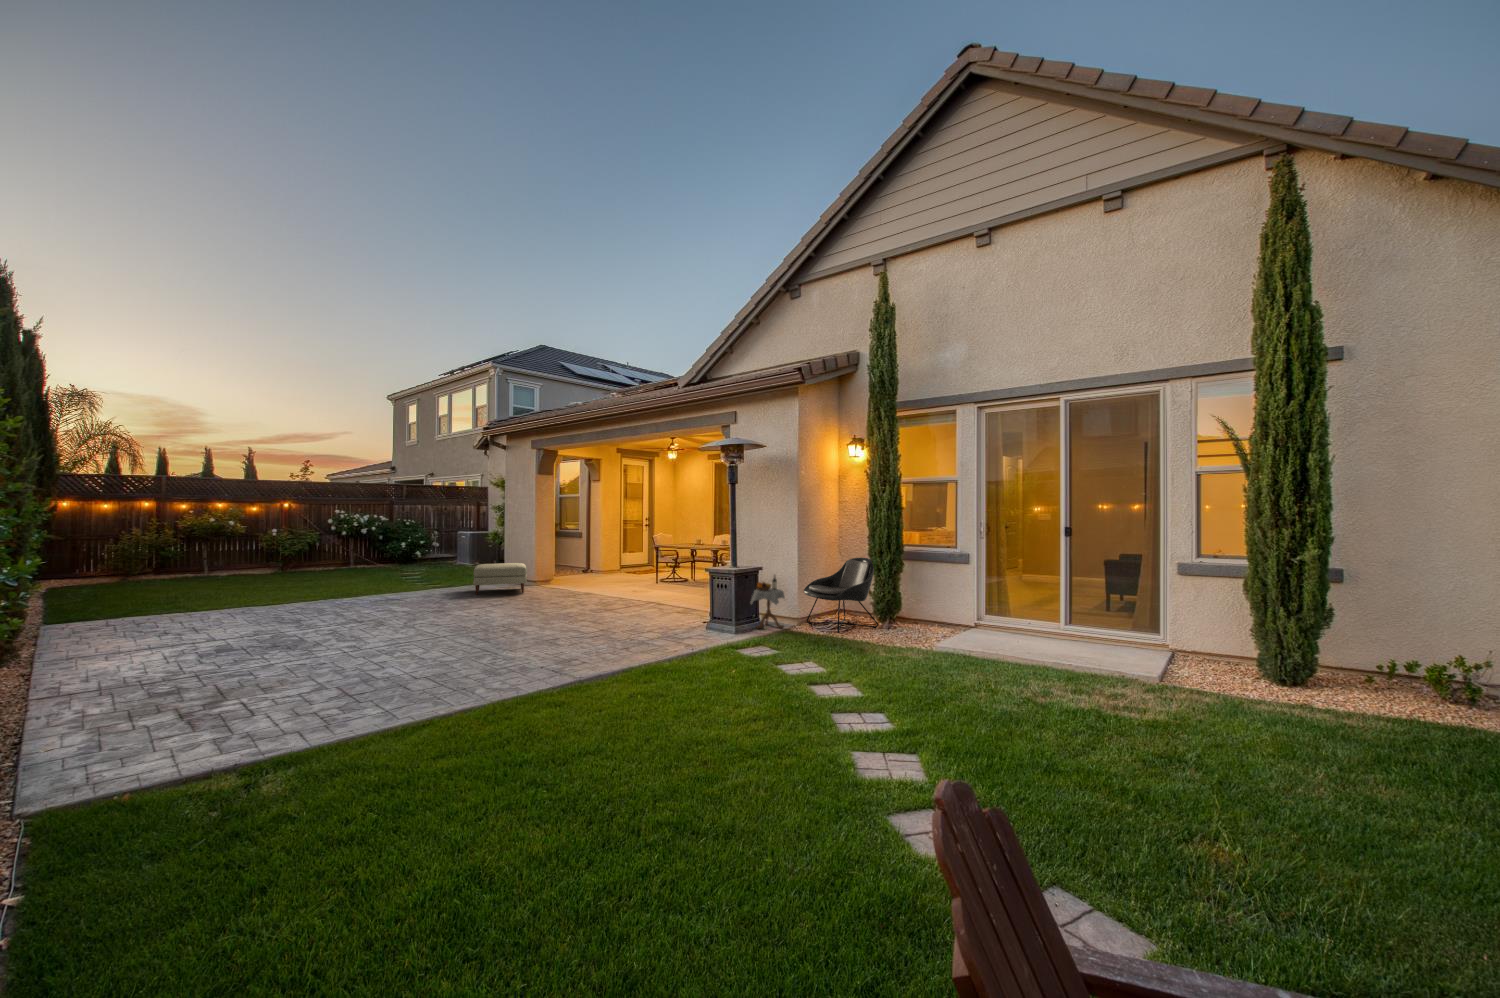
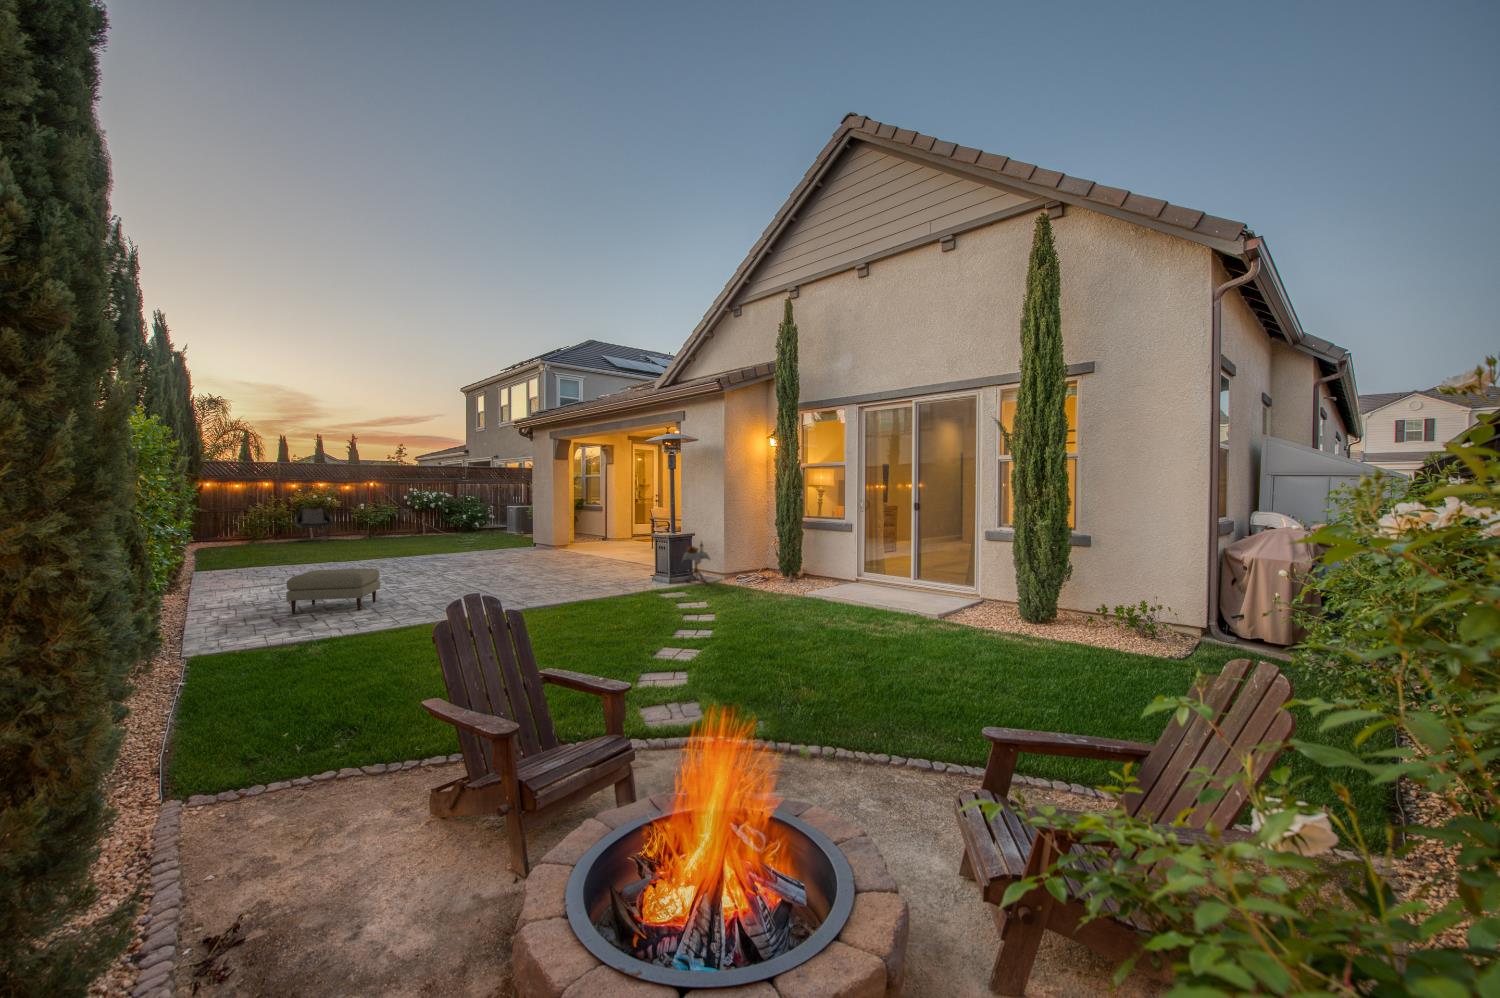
lounge chair: present [804,558,878,633] -> present [295,507,332,542]
ottoman: present [473,563,527,595] -> present [286,568,380,614]

